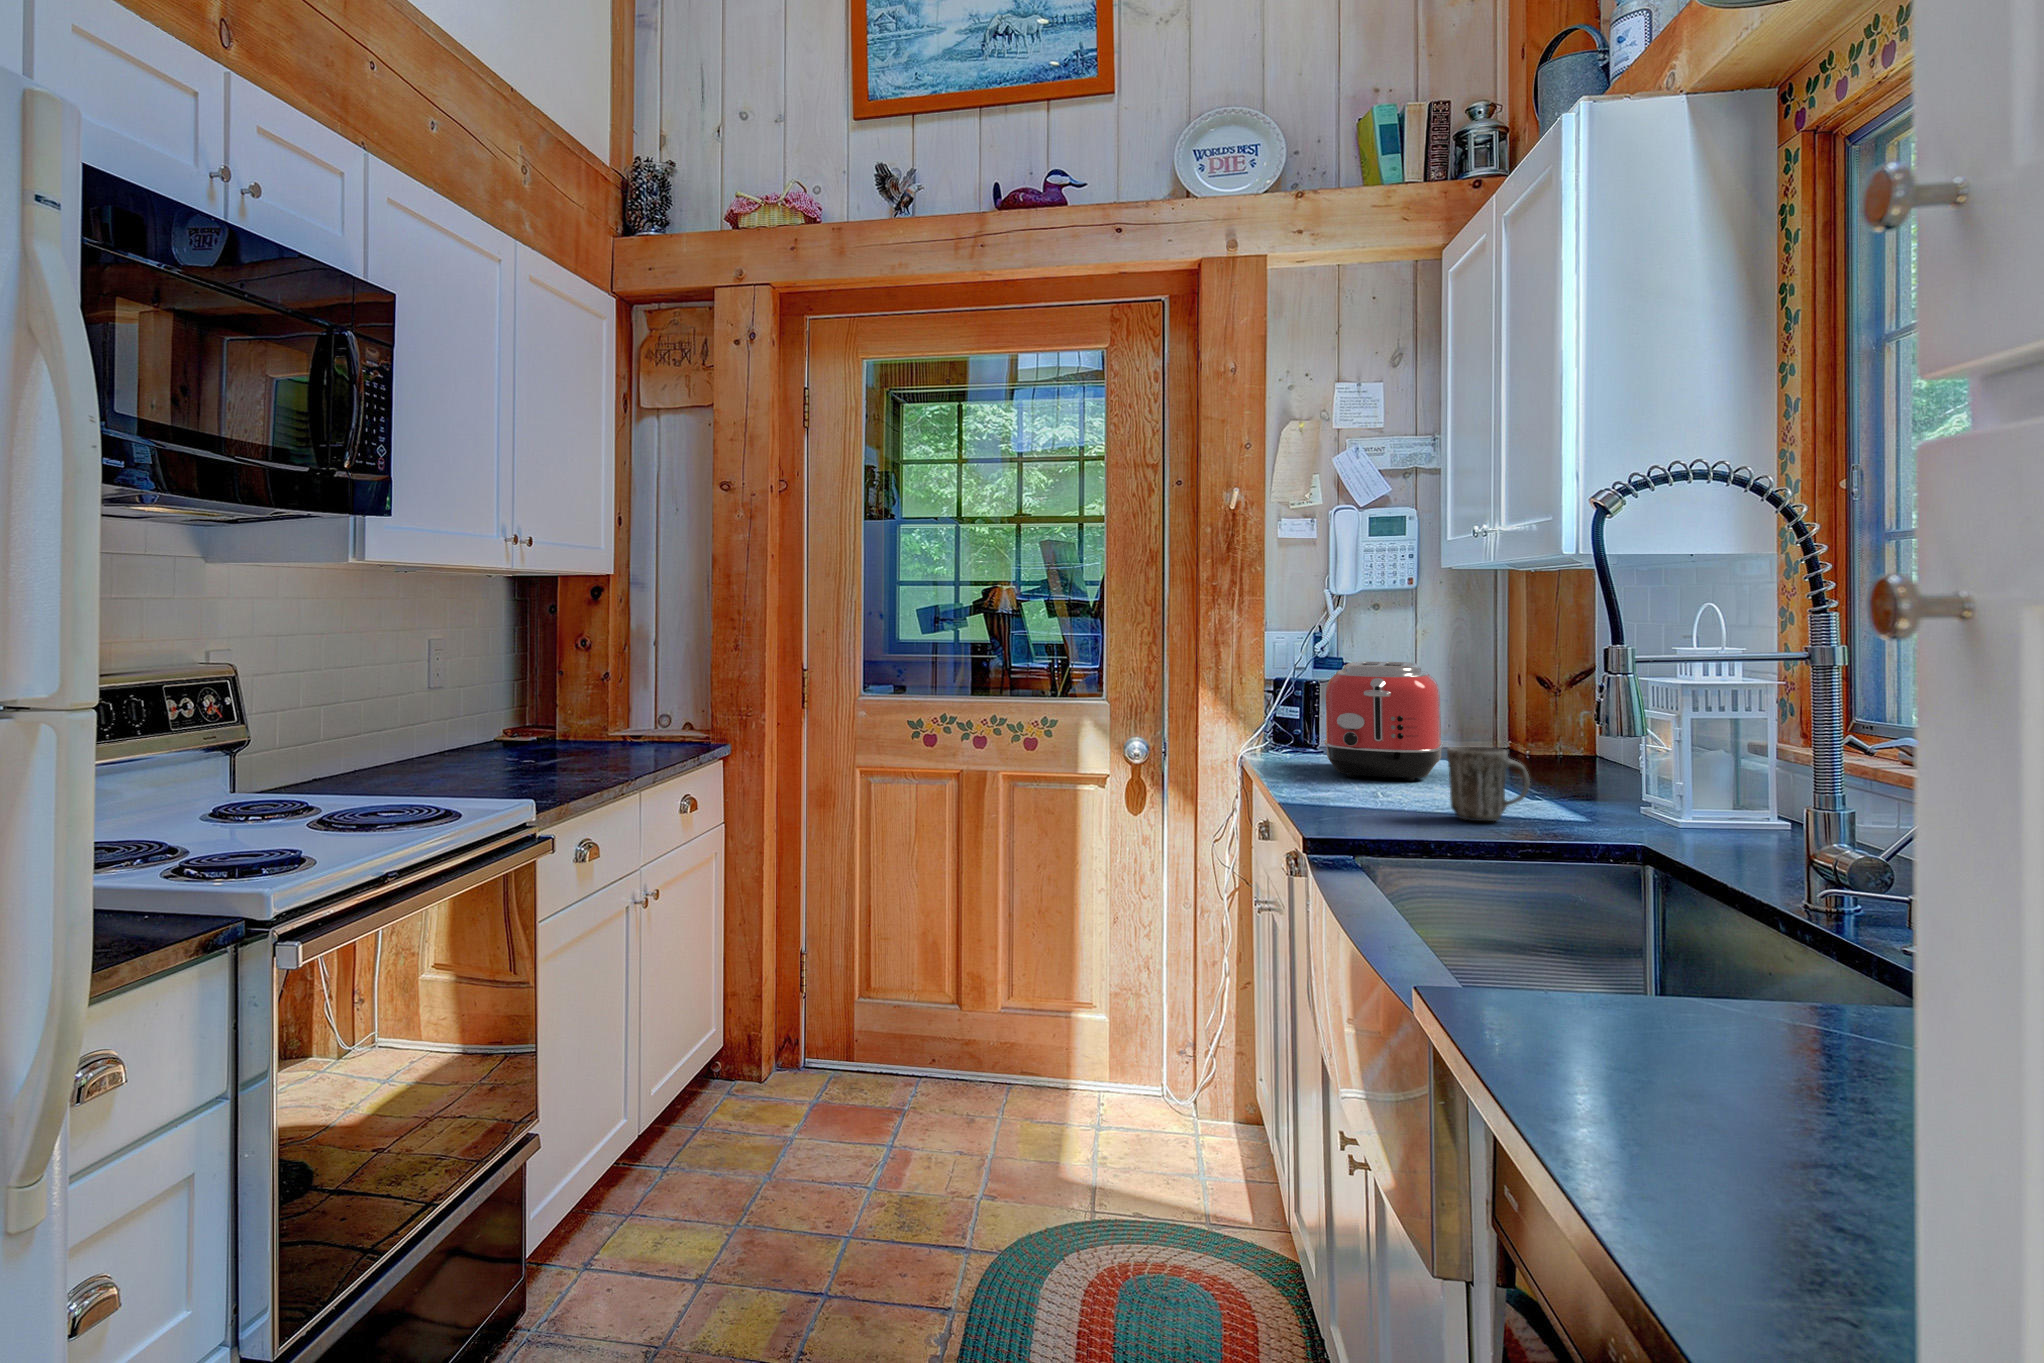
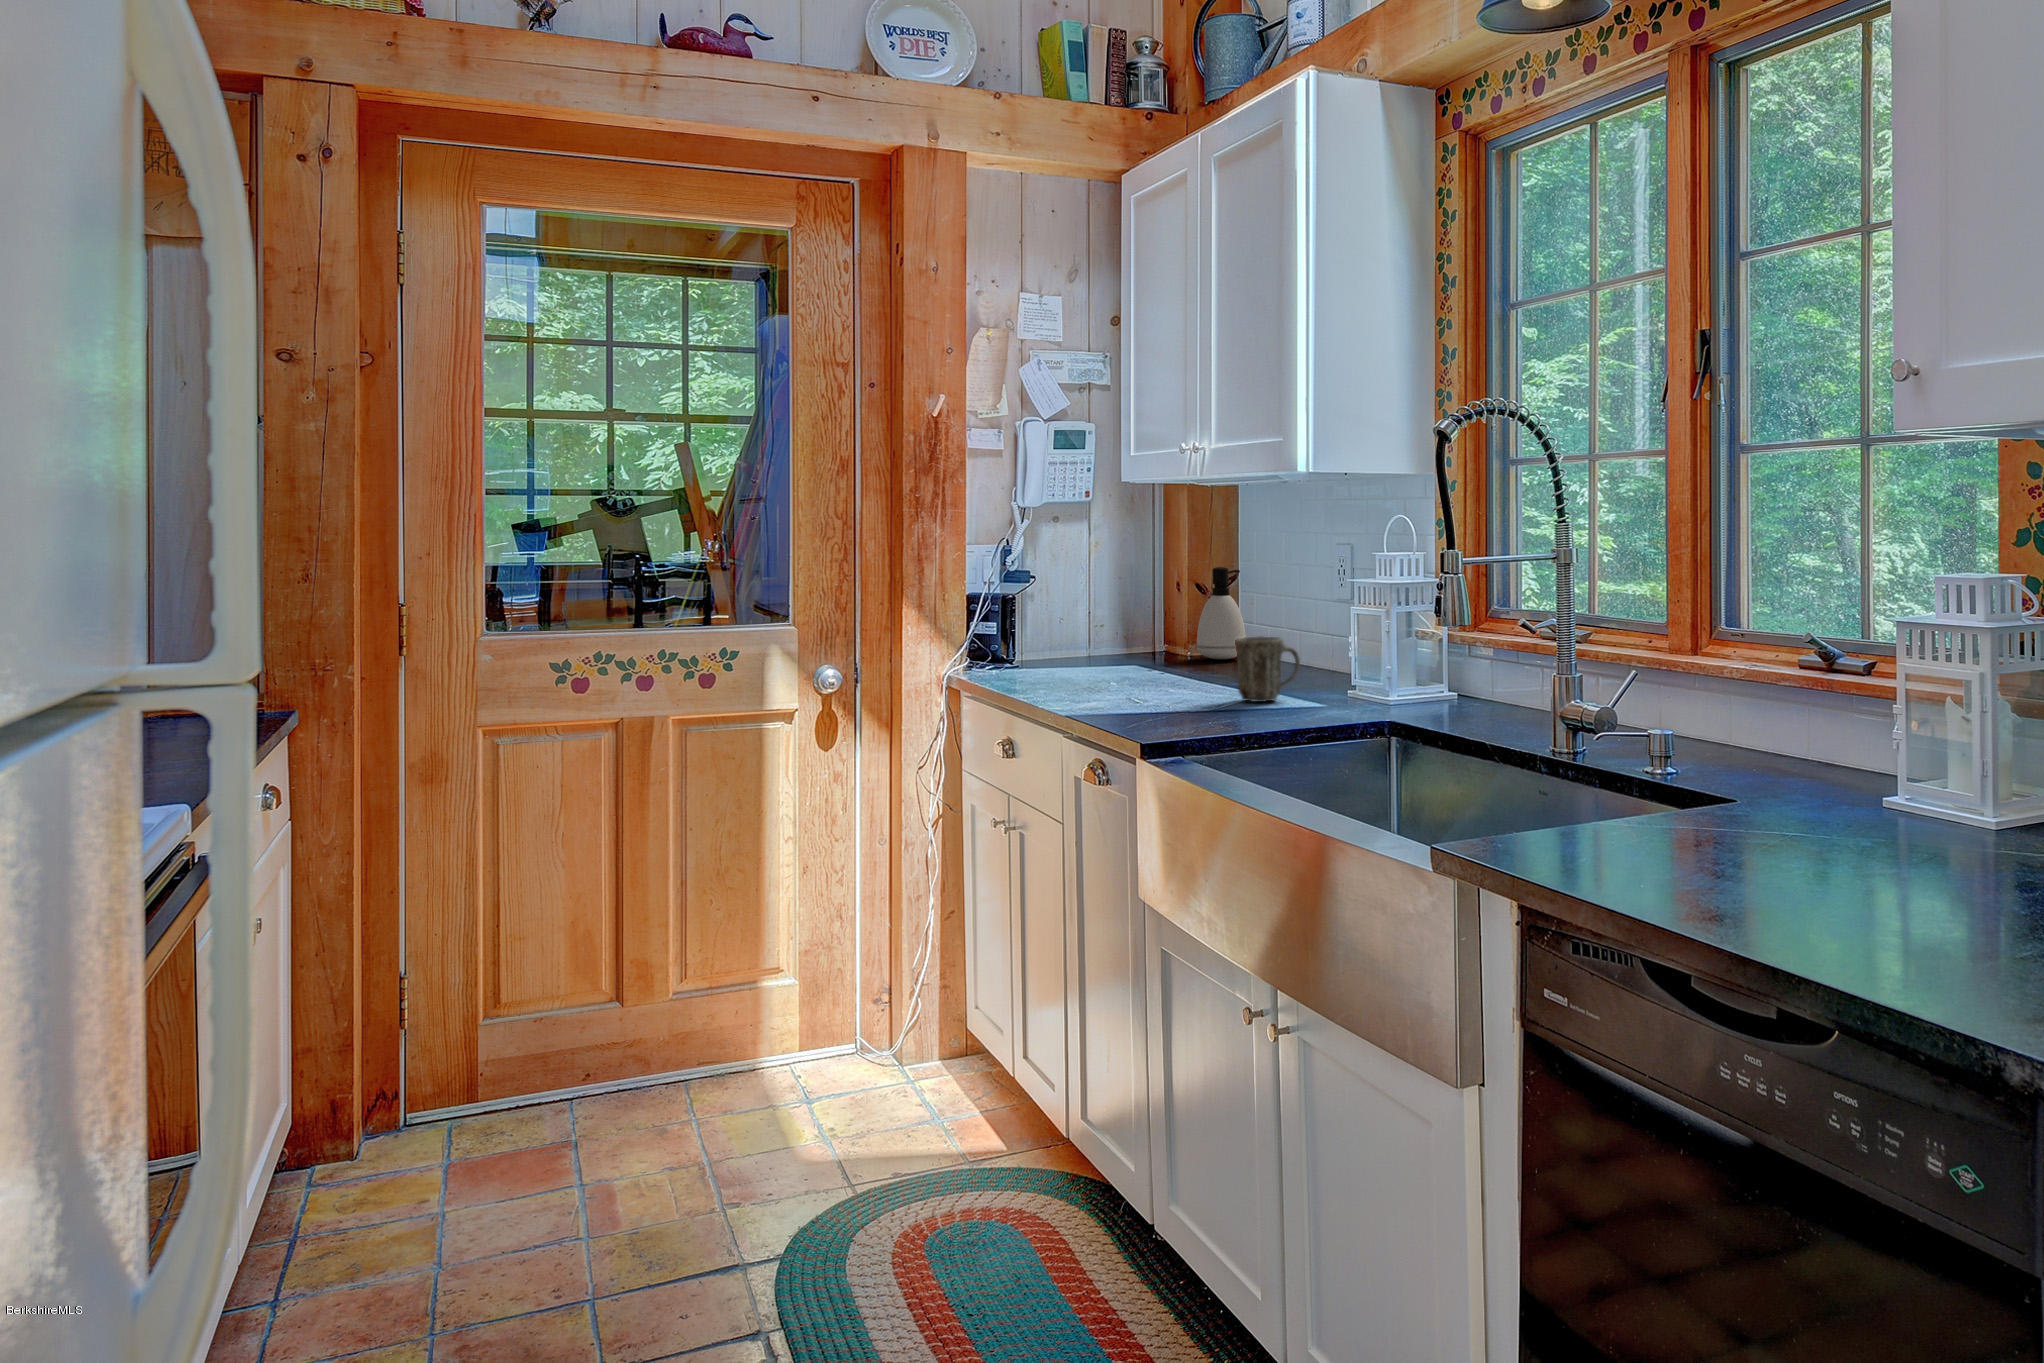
toaster: present [1324,661,1443,781] -> none [1057,567,1166,679]
soap dispenser: none [1507,668,1570,772] -> present [1197,567,1246,659]

